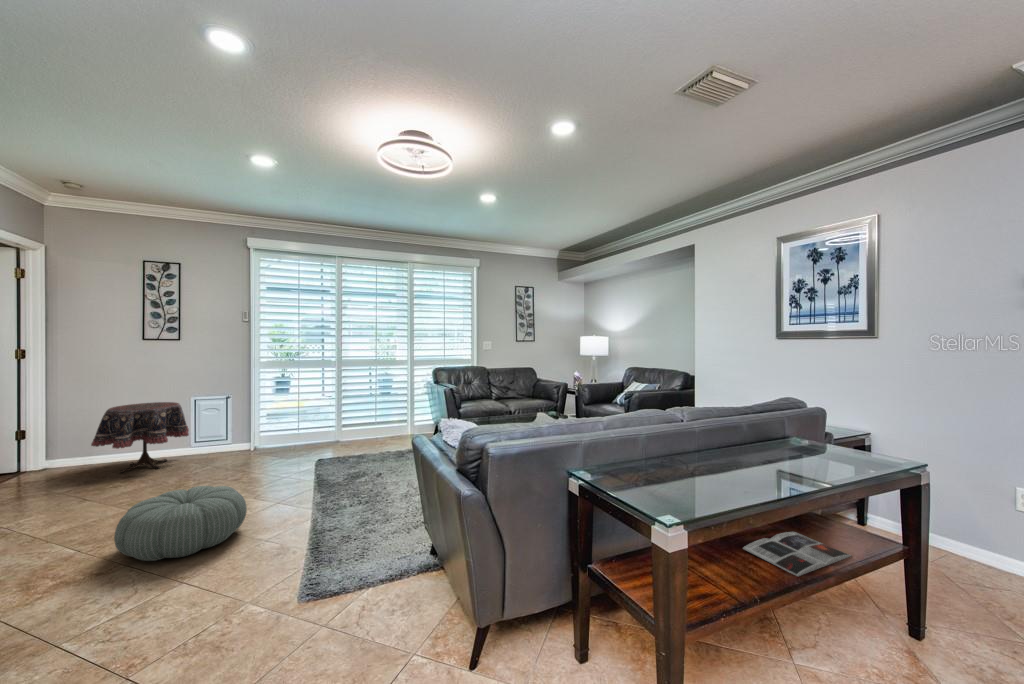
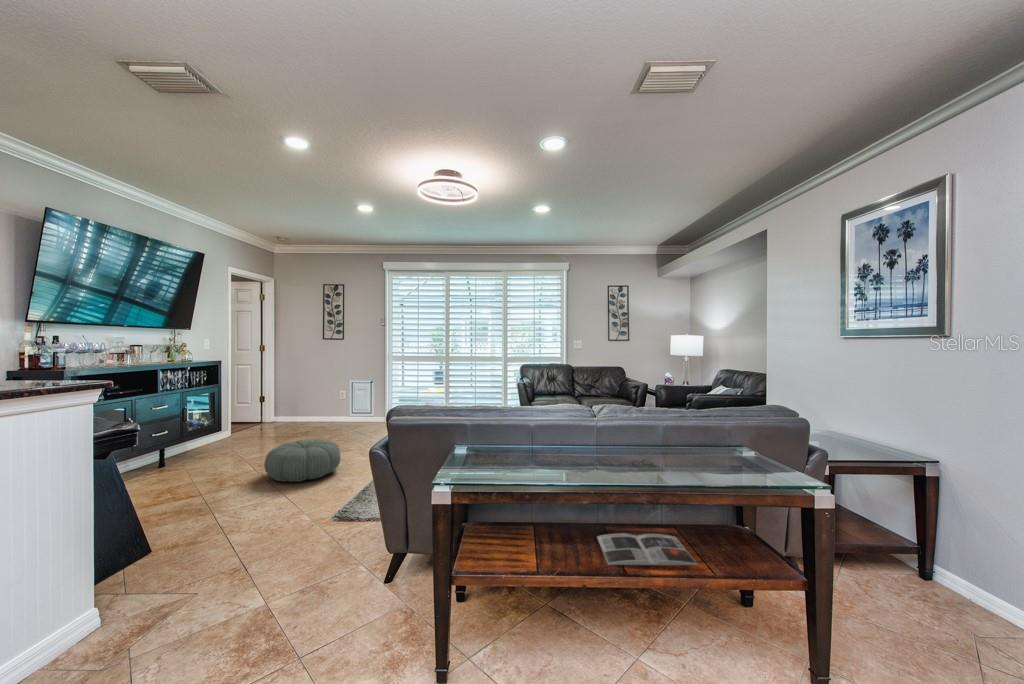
side table: present [91,402,189,473] -> none [290,383,346,429]

